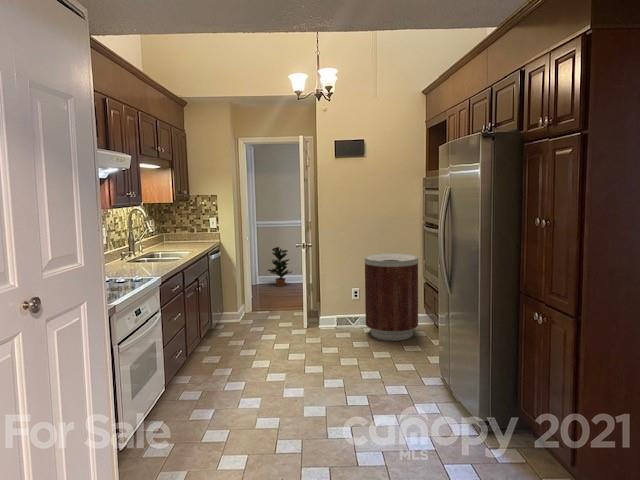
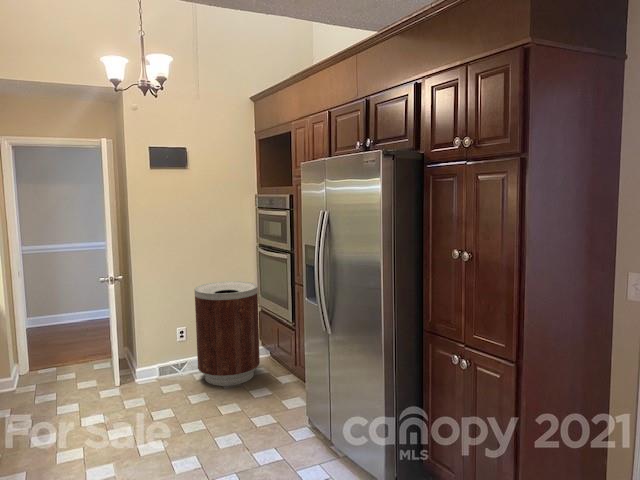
potted plant: present [268,247,292,287] -> none [42,279,78,329]

